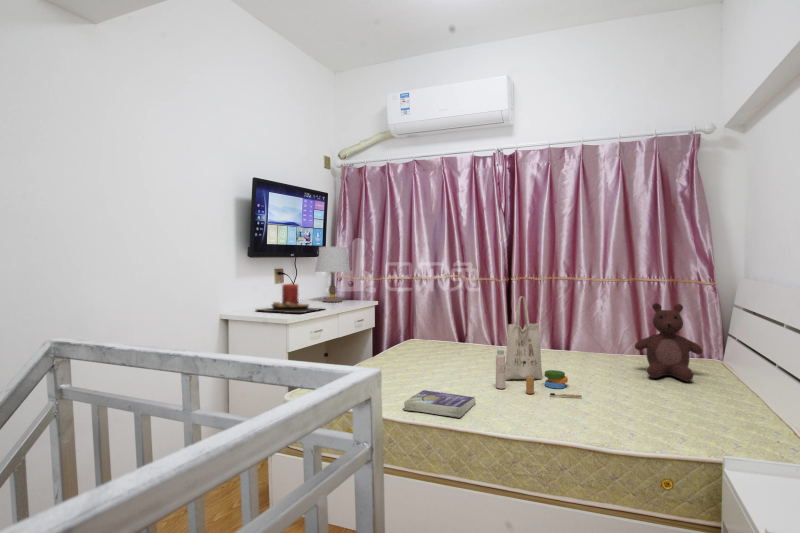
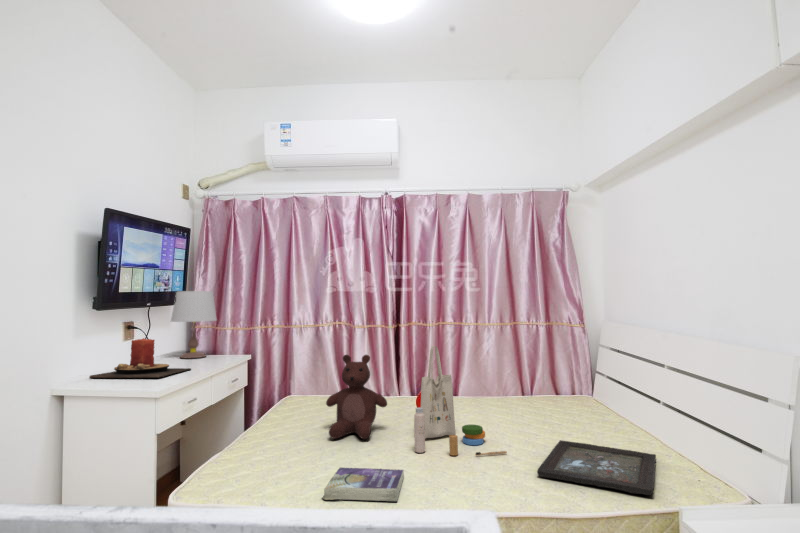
teddy bear: present [635,303,702,381] -> present [326,355,387,439]
tray: none [599,392,745,443] -> present [537,440,656,495]

